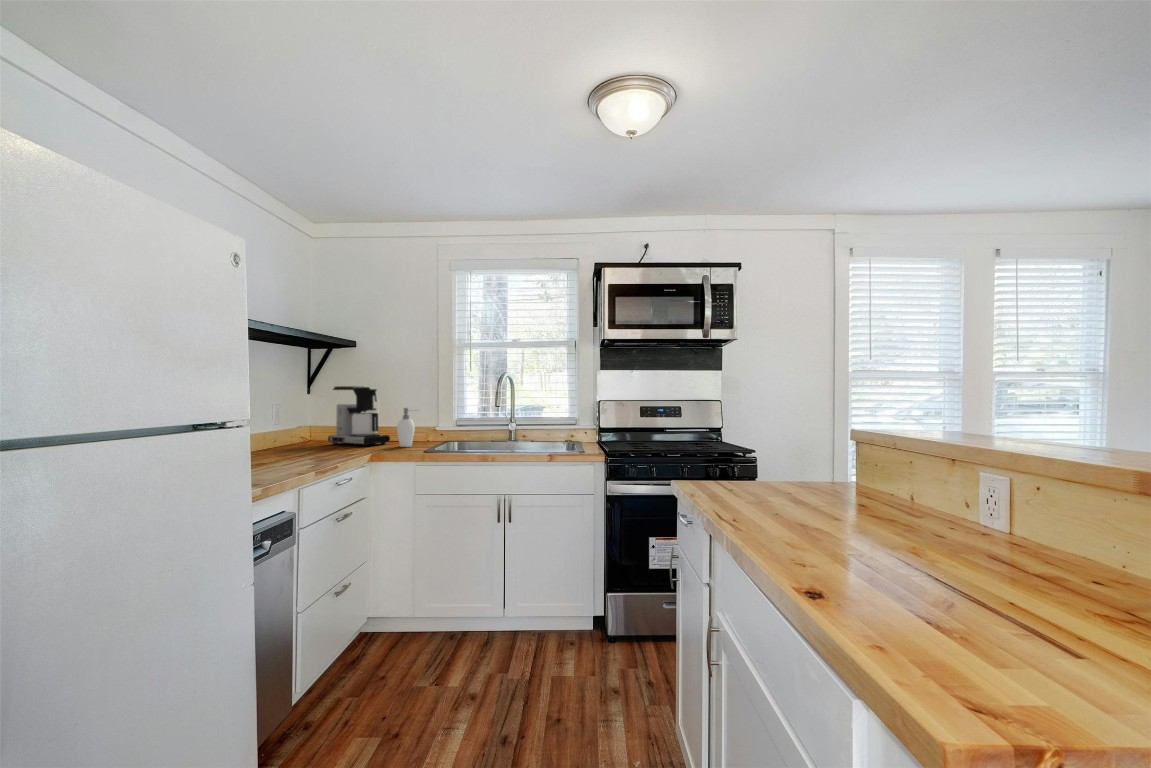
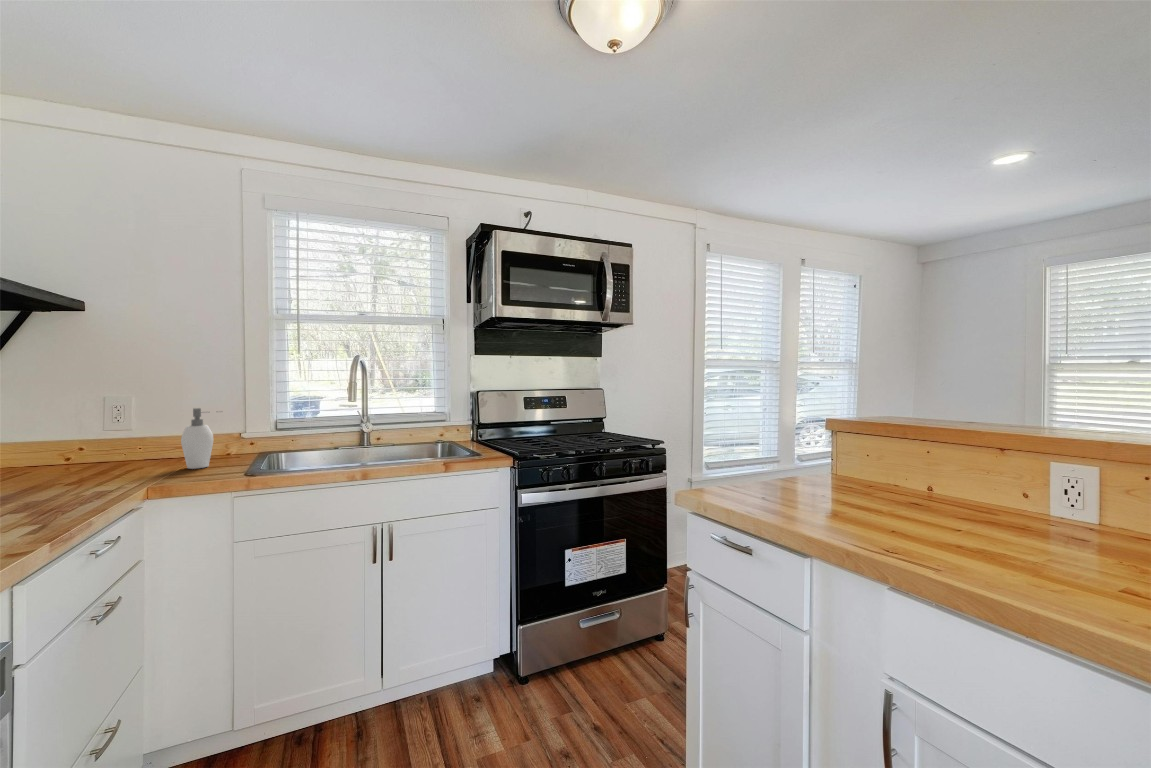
coffee maker: present [328,386,390,446] -> none [29,375,161,473]

